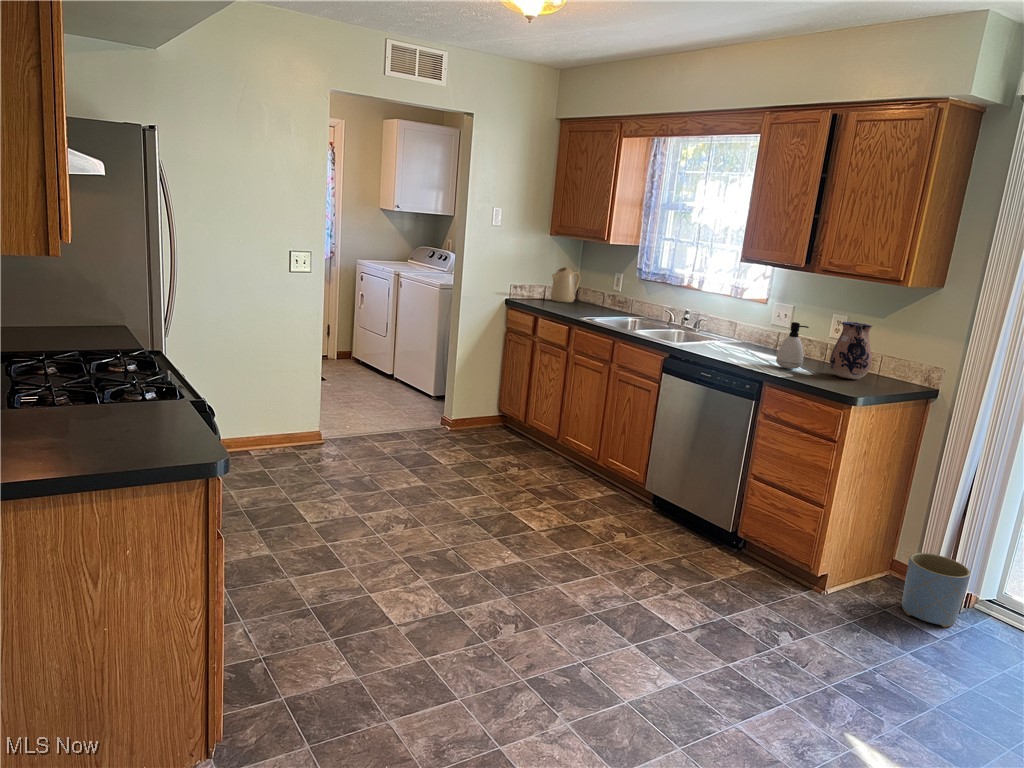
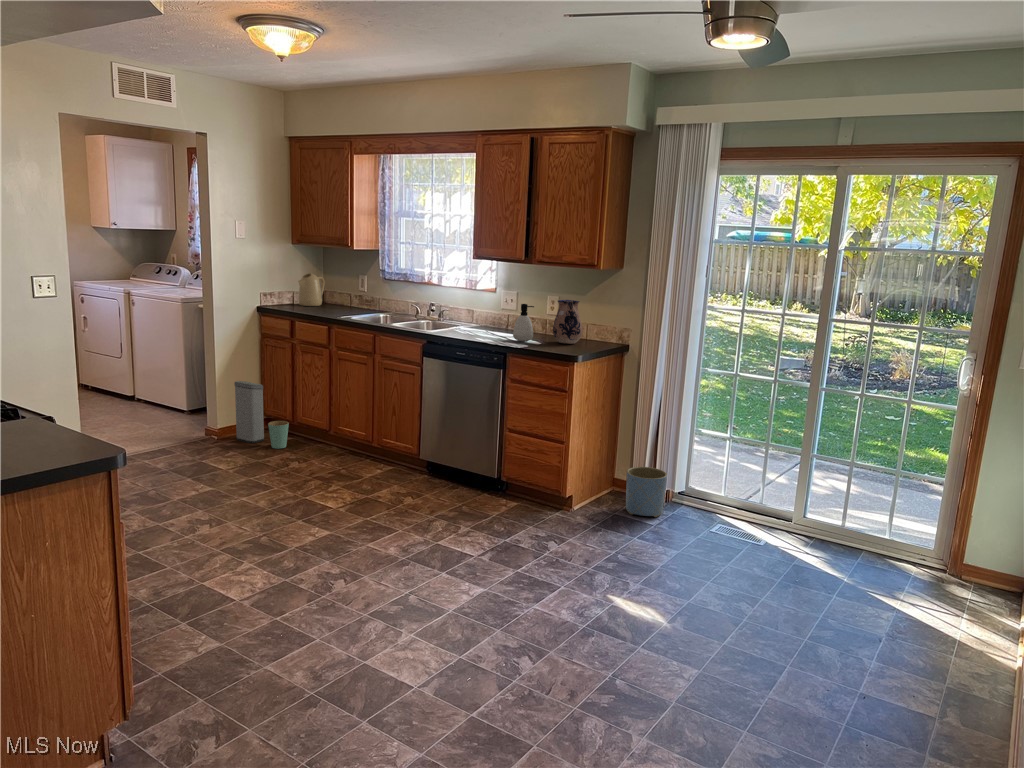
trash can: none [469,373,519,449] -> present [234,381,289,449]

